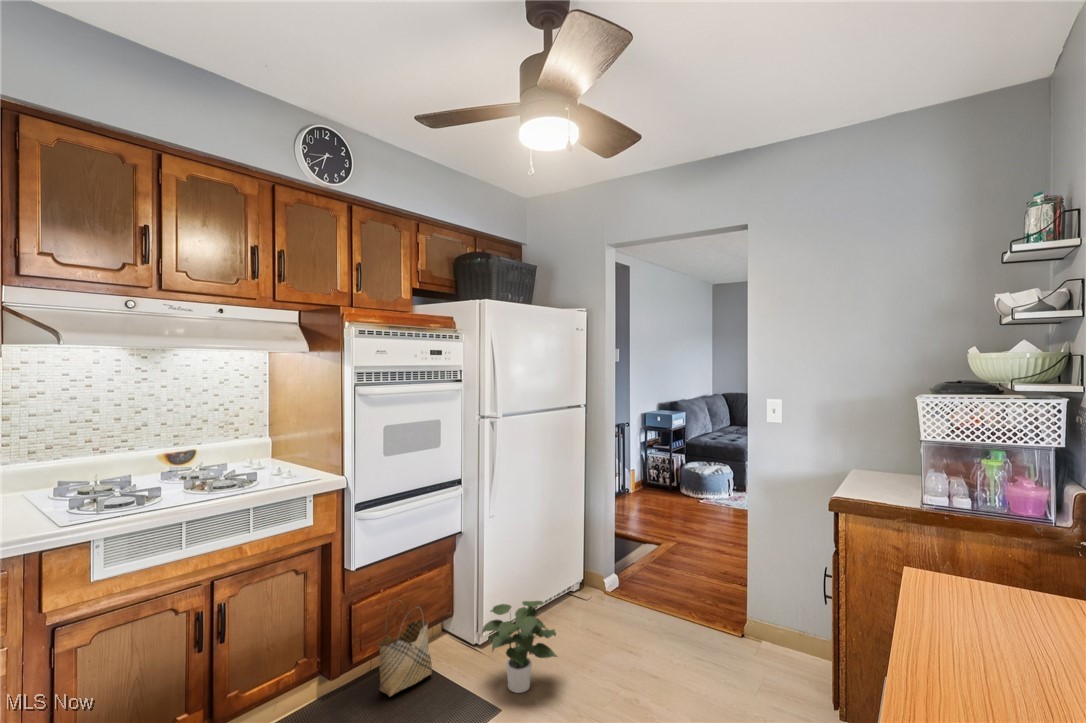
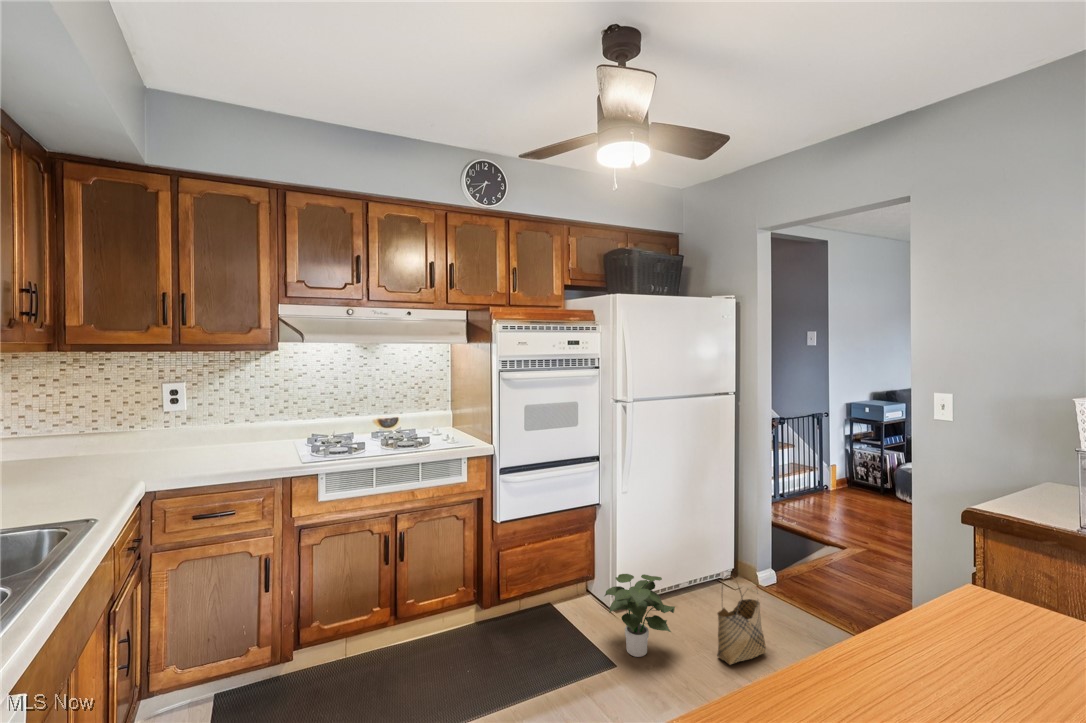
woven basket: present [379,600,432,696] -> present [717,575,766,665]

